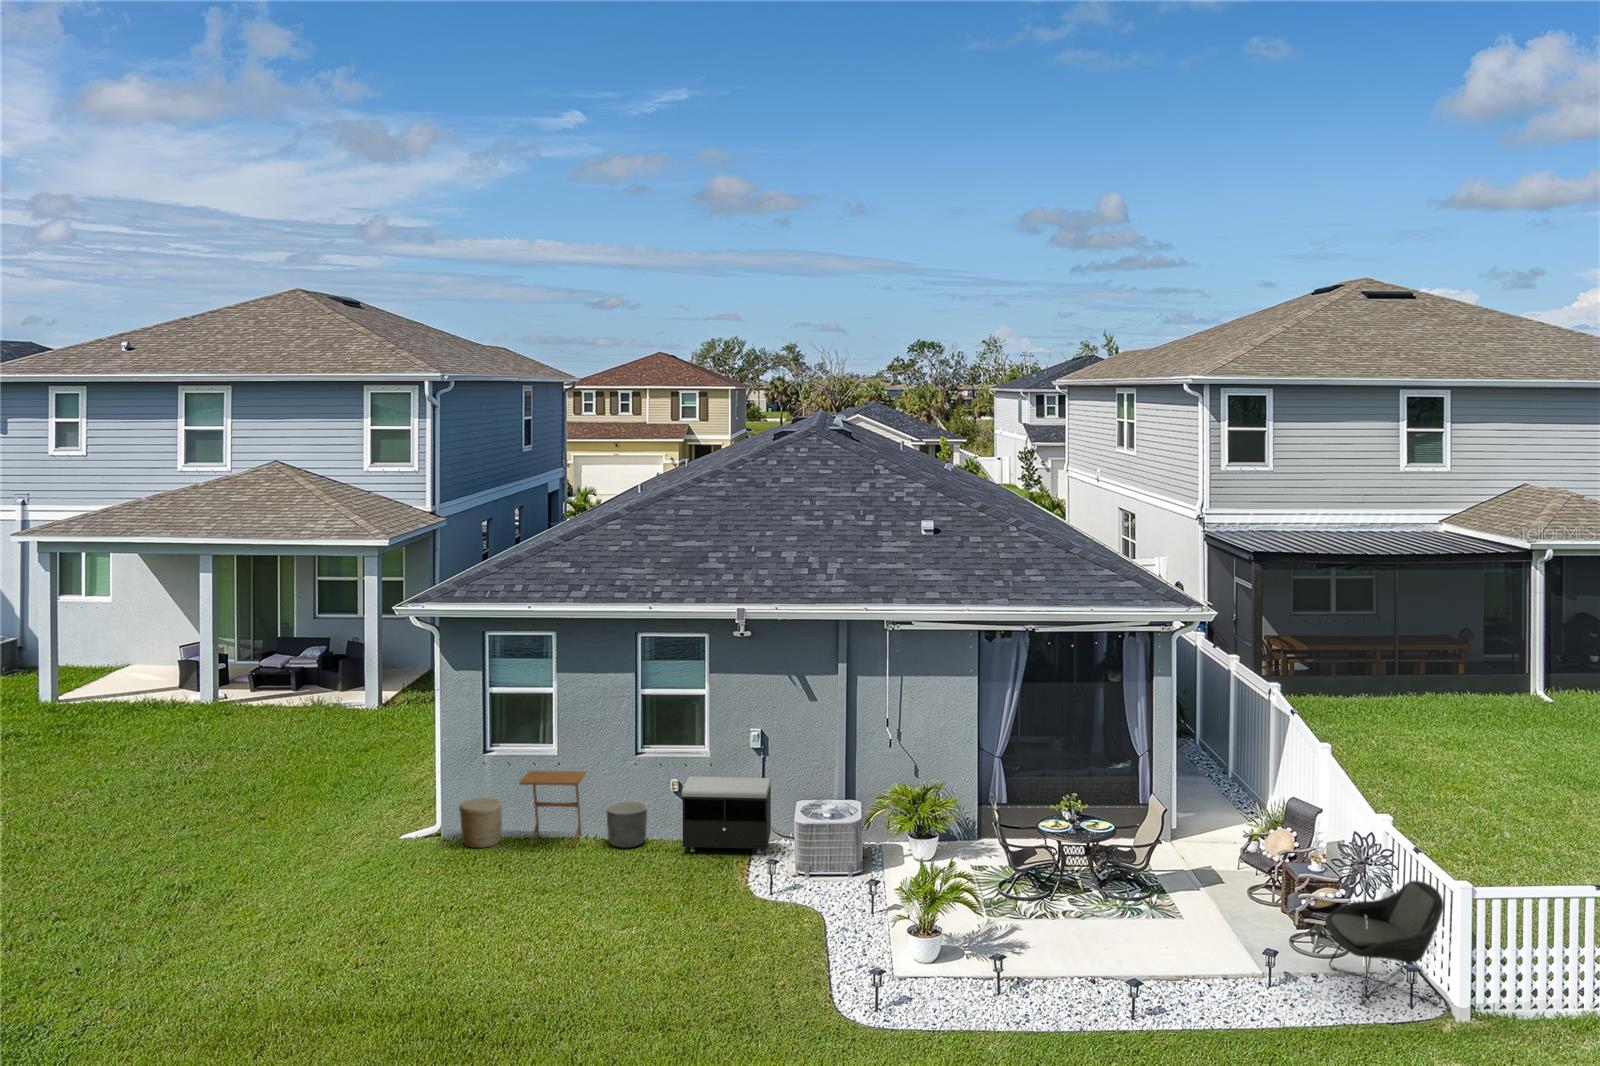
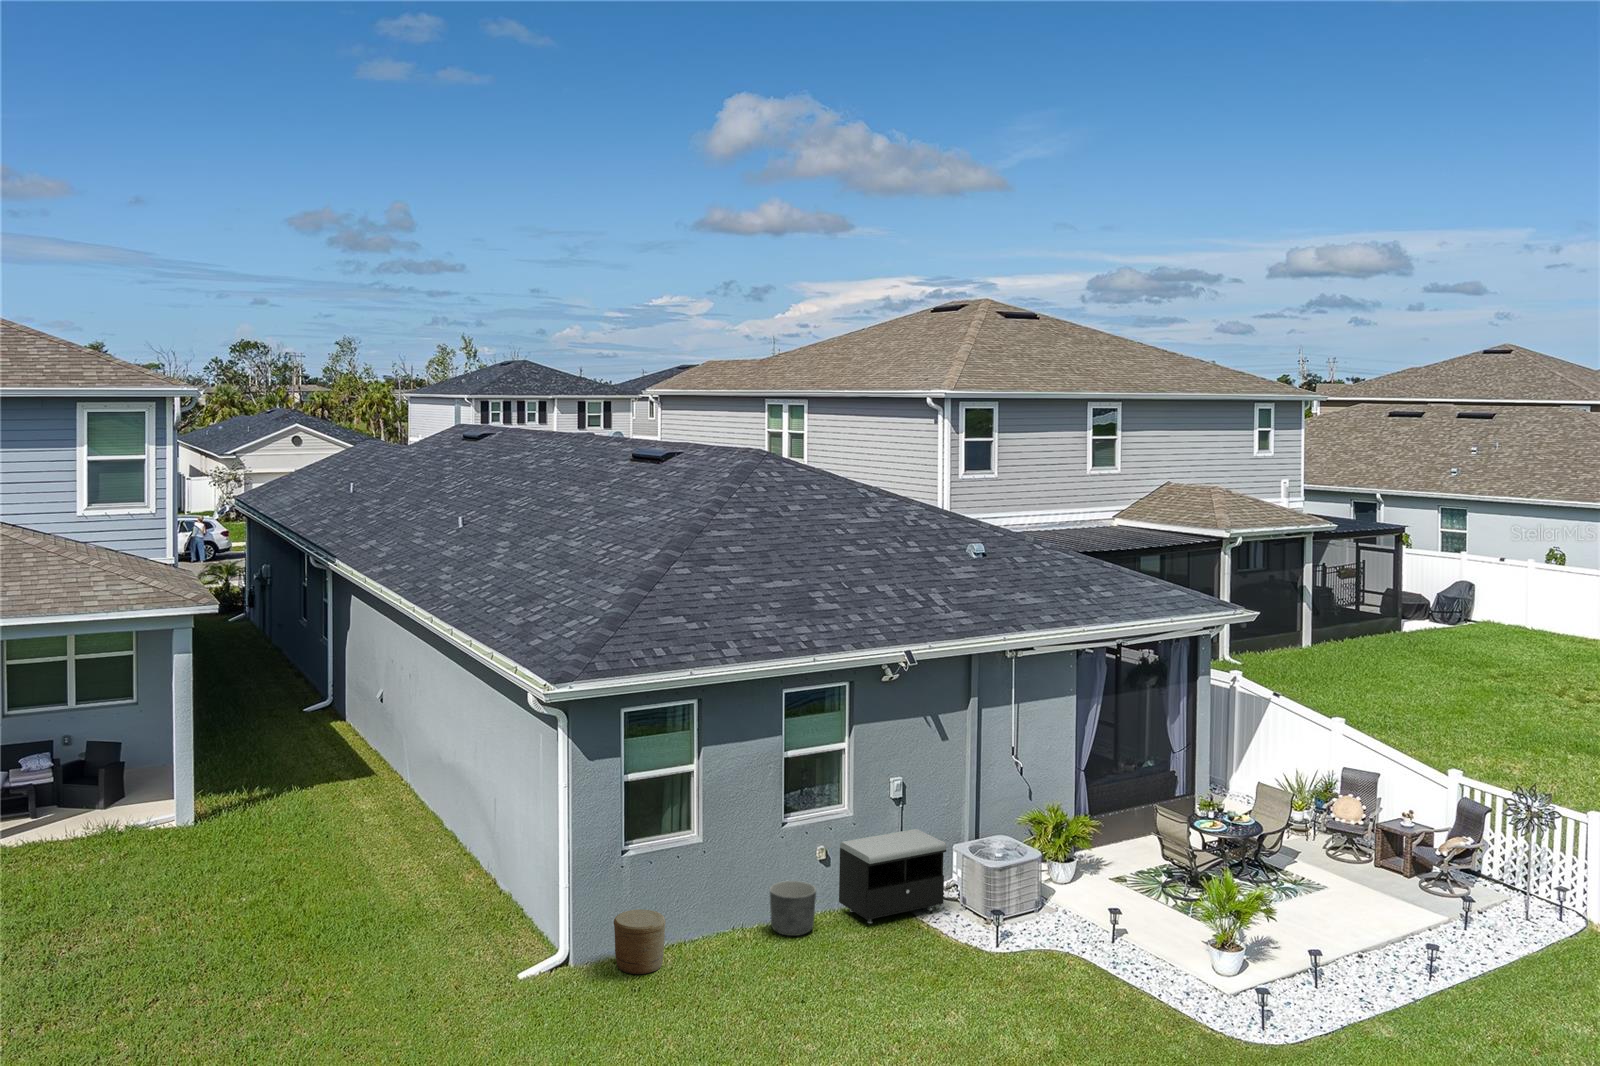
side table: present [520,771,586,846] -> none [682,857,764,957]
lounge chair: present [1325,881,1444,1006] -> none [1464,819,1565,924]

